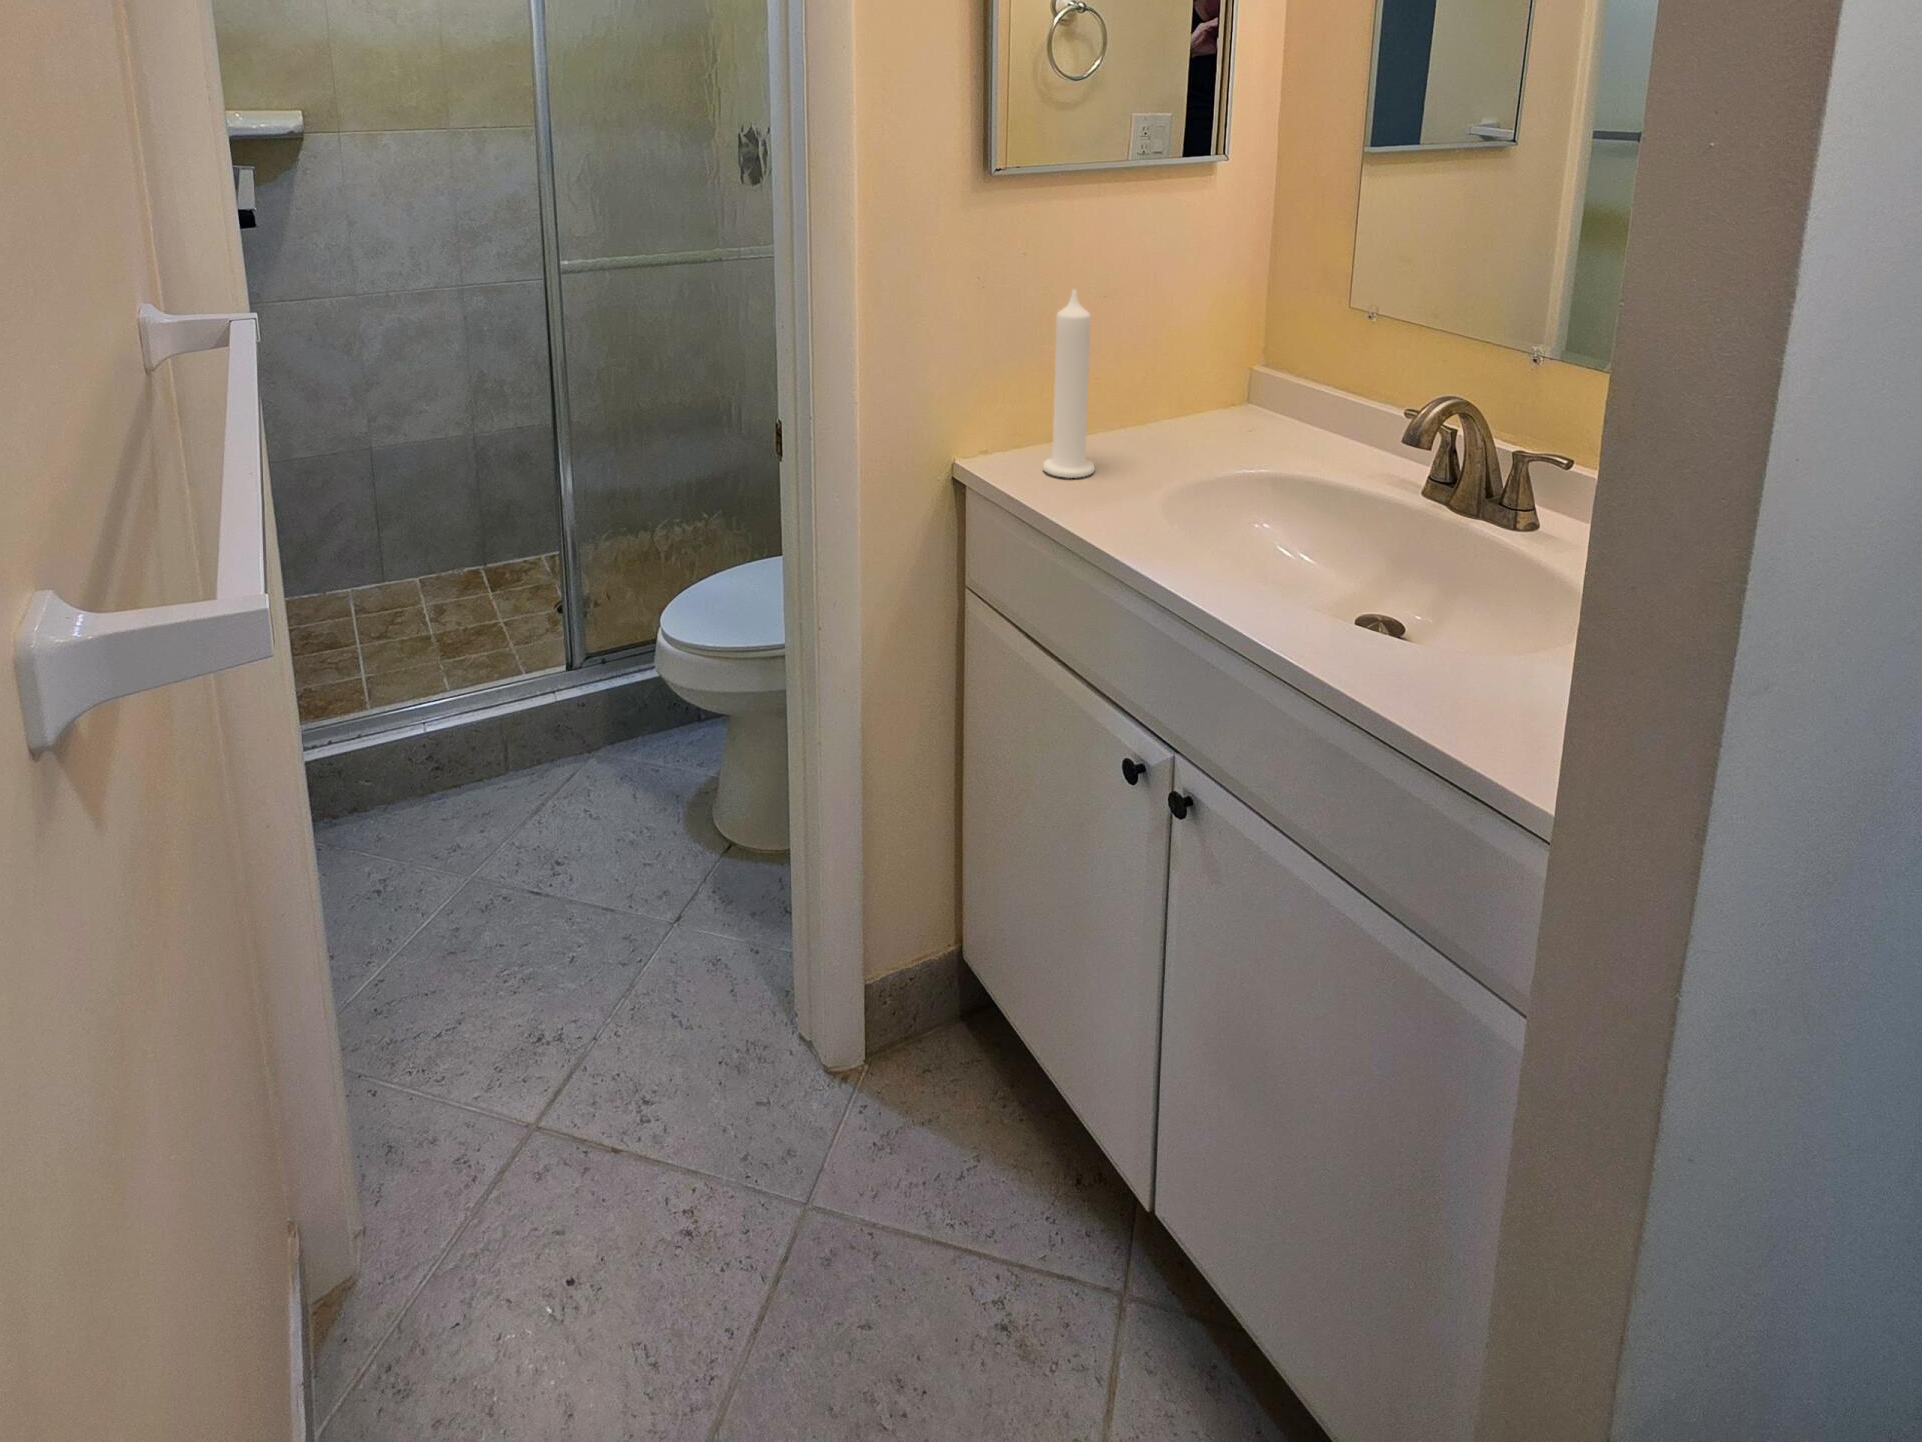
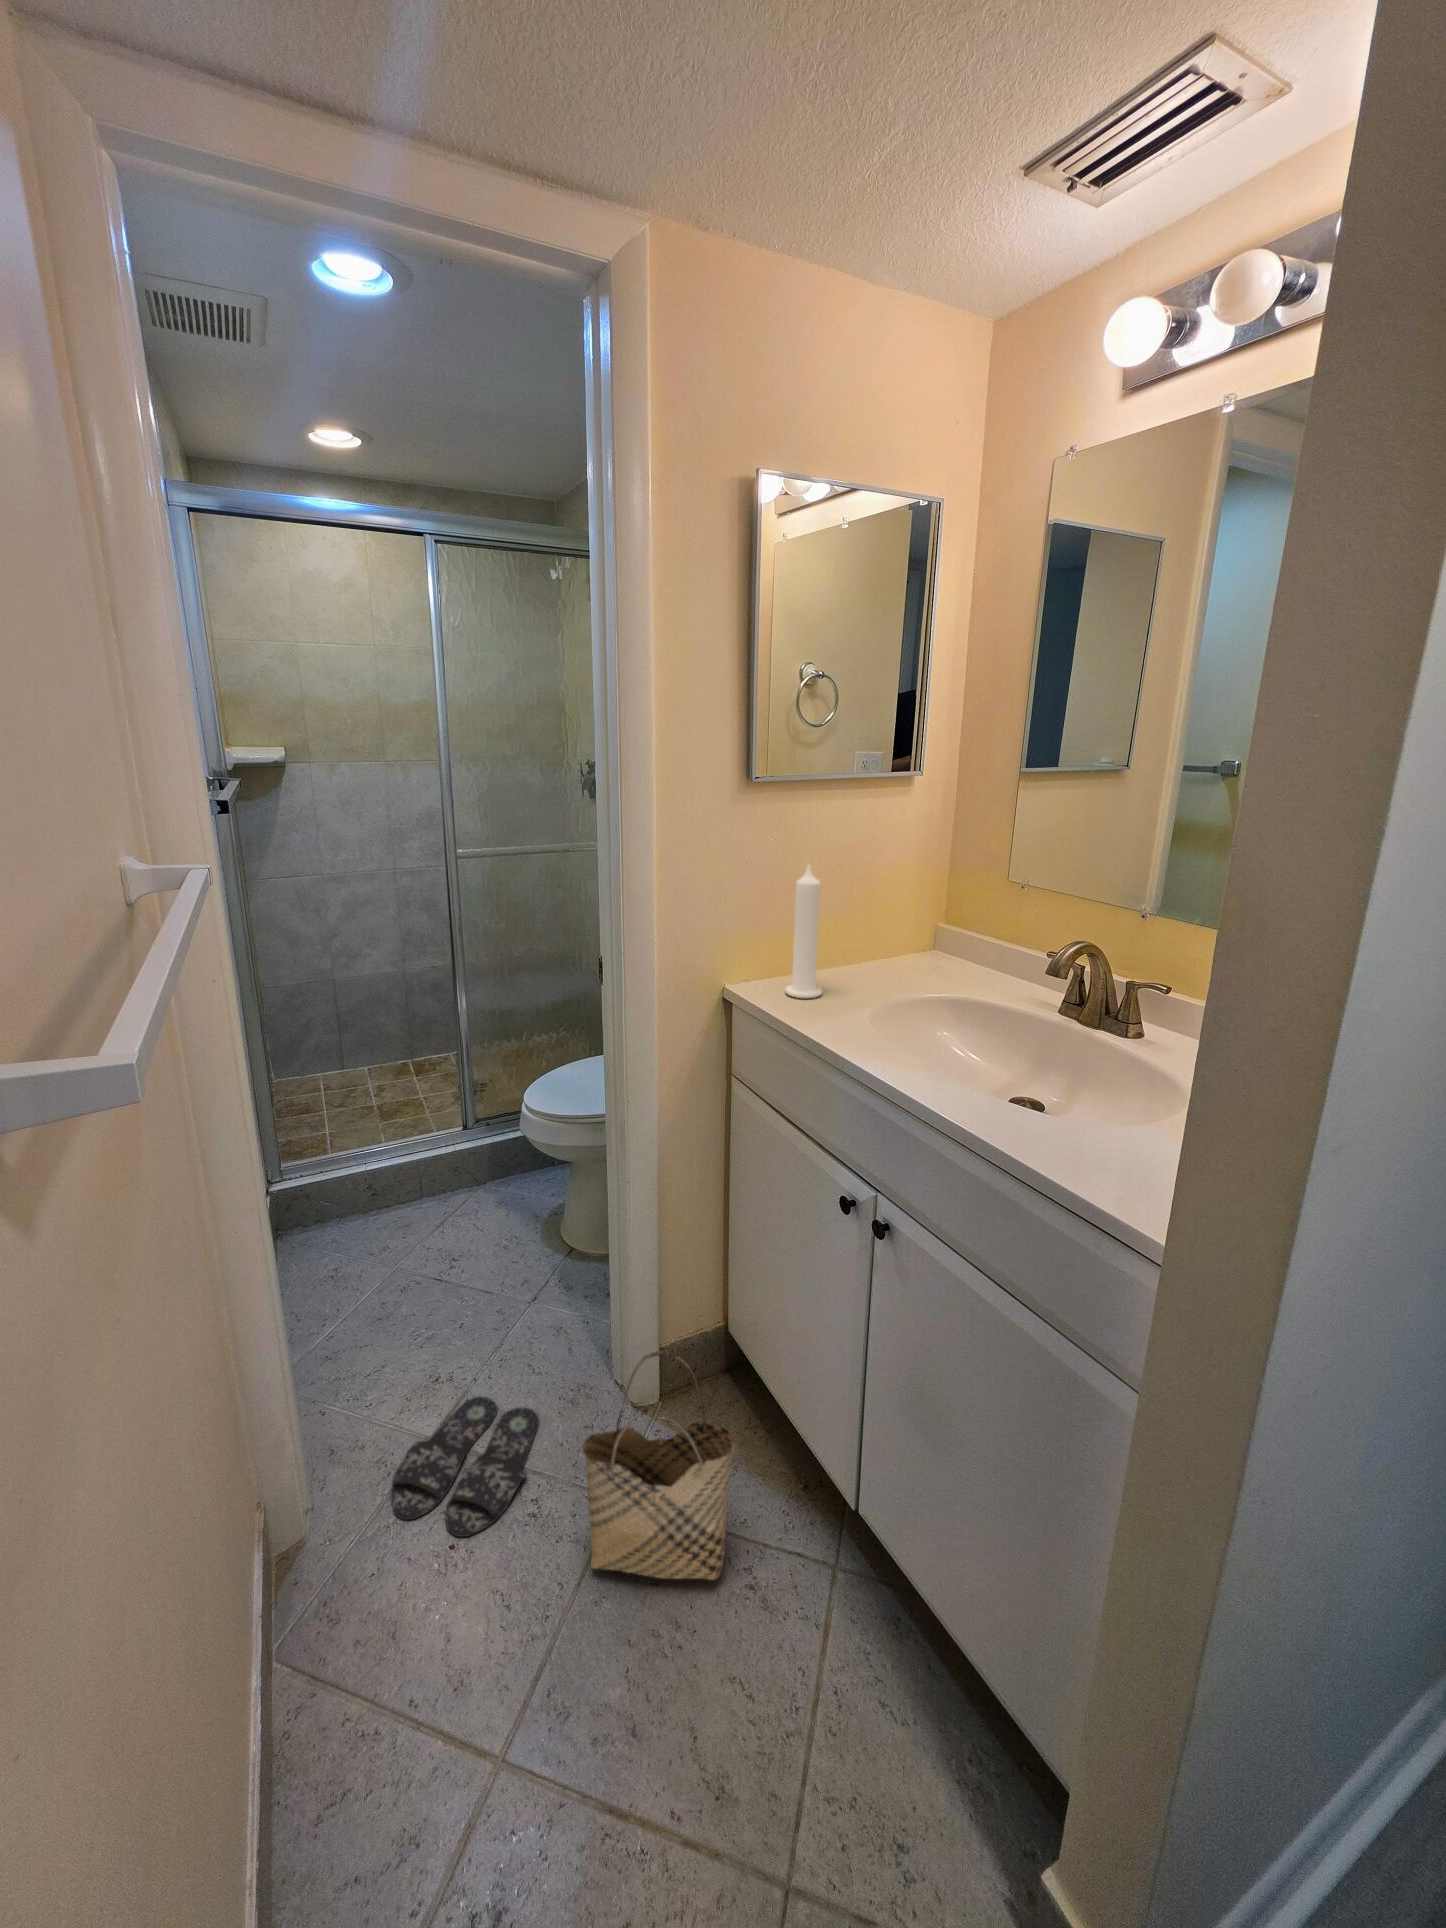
woven basket: none [758,986,978,1319] -> present [582,1350,735,1580]
slippers: none [477,1064,691,1269] -> present [392,1396,539,1537]

